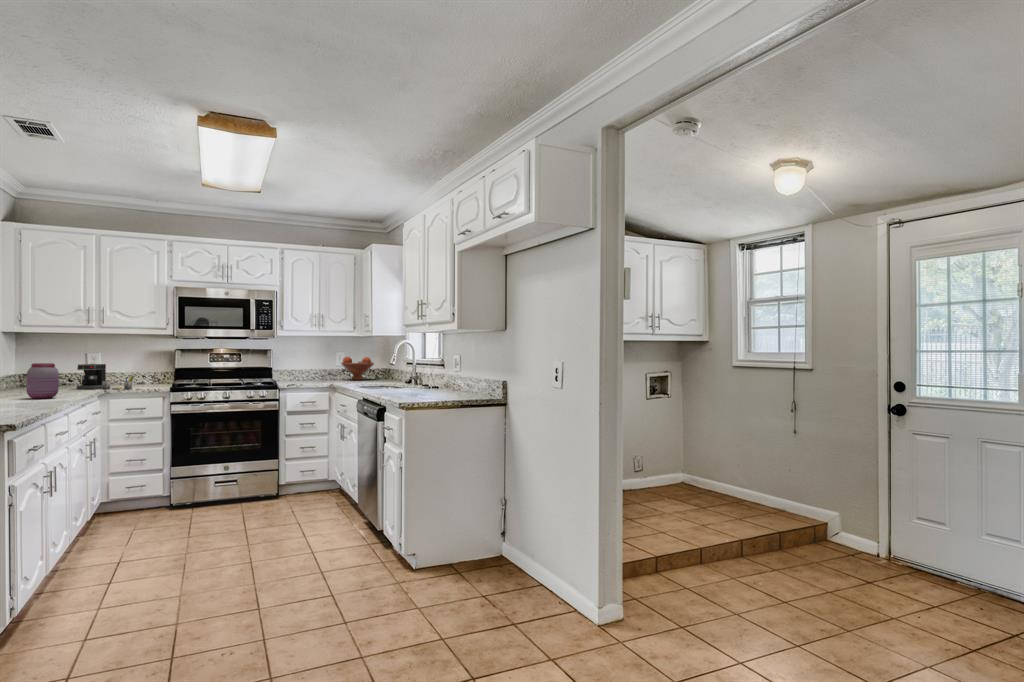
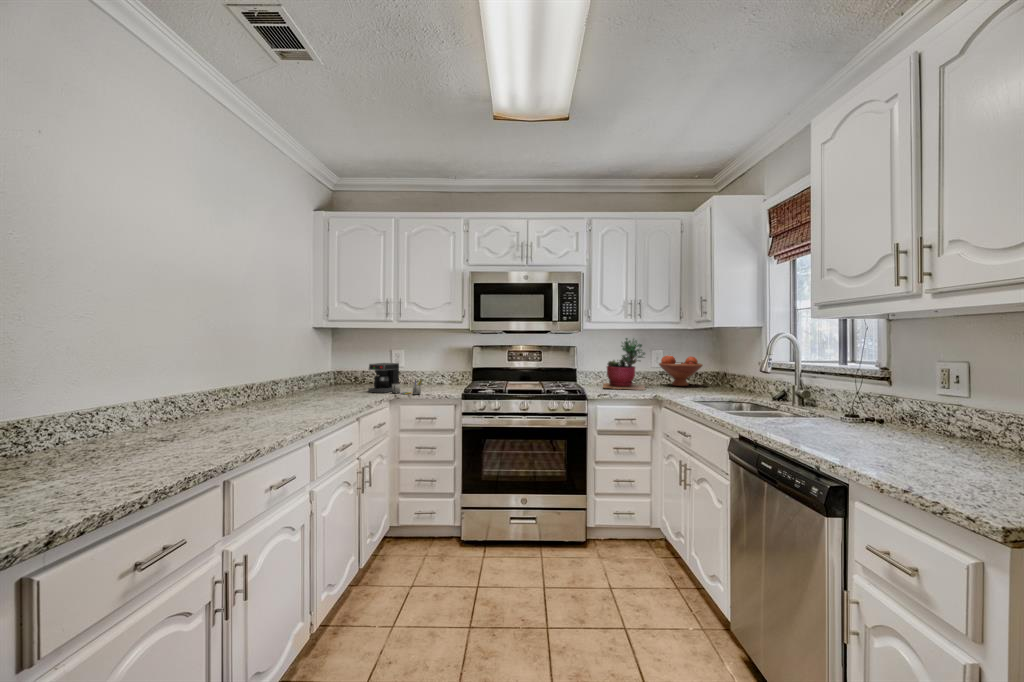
succulent plant: none [293,343,329,383] -> present [603,338,646,390]
jar: present [27,363,59,399] -> none [279,366,316,414]

